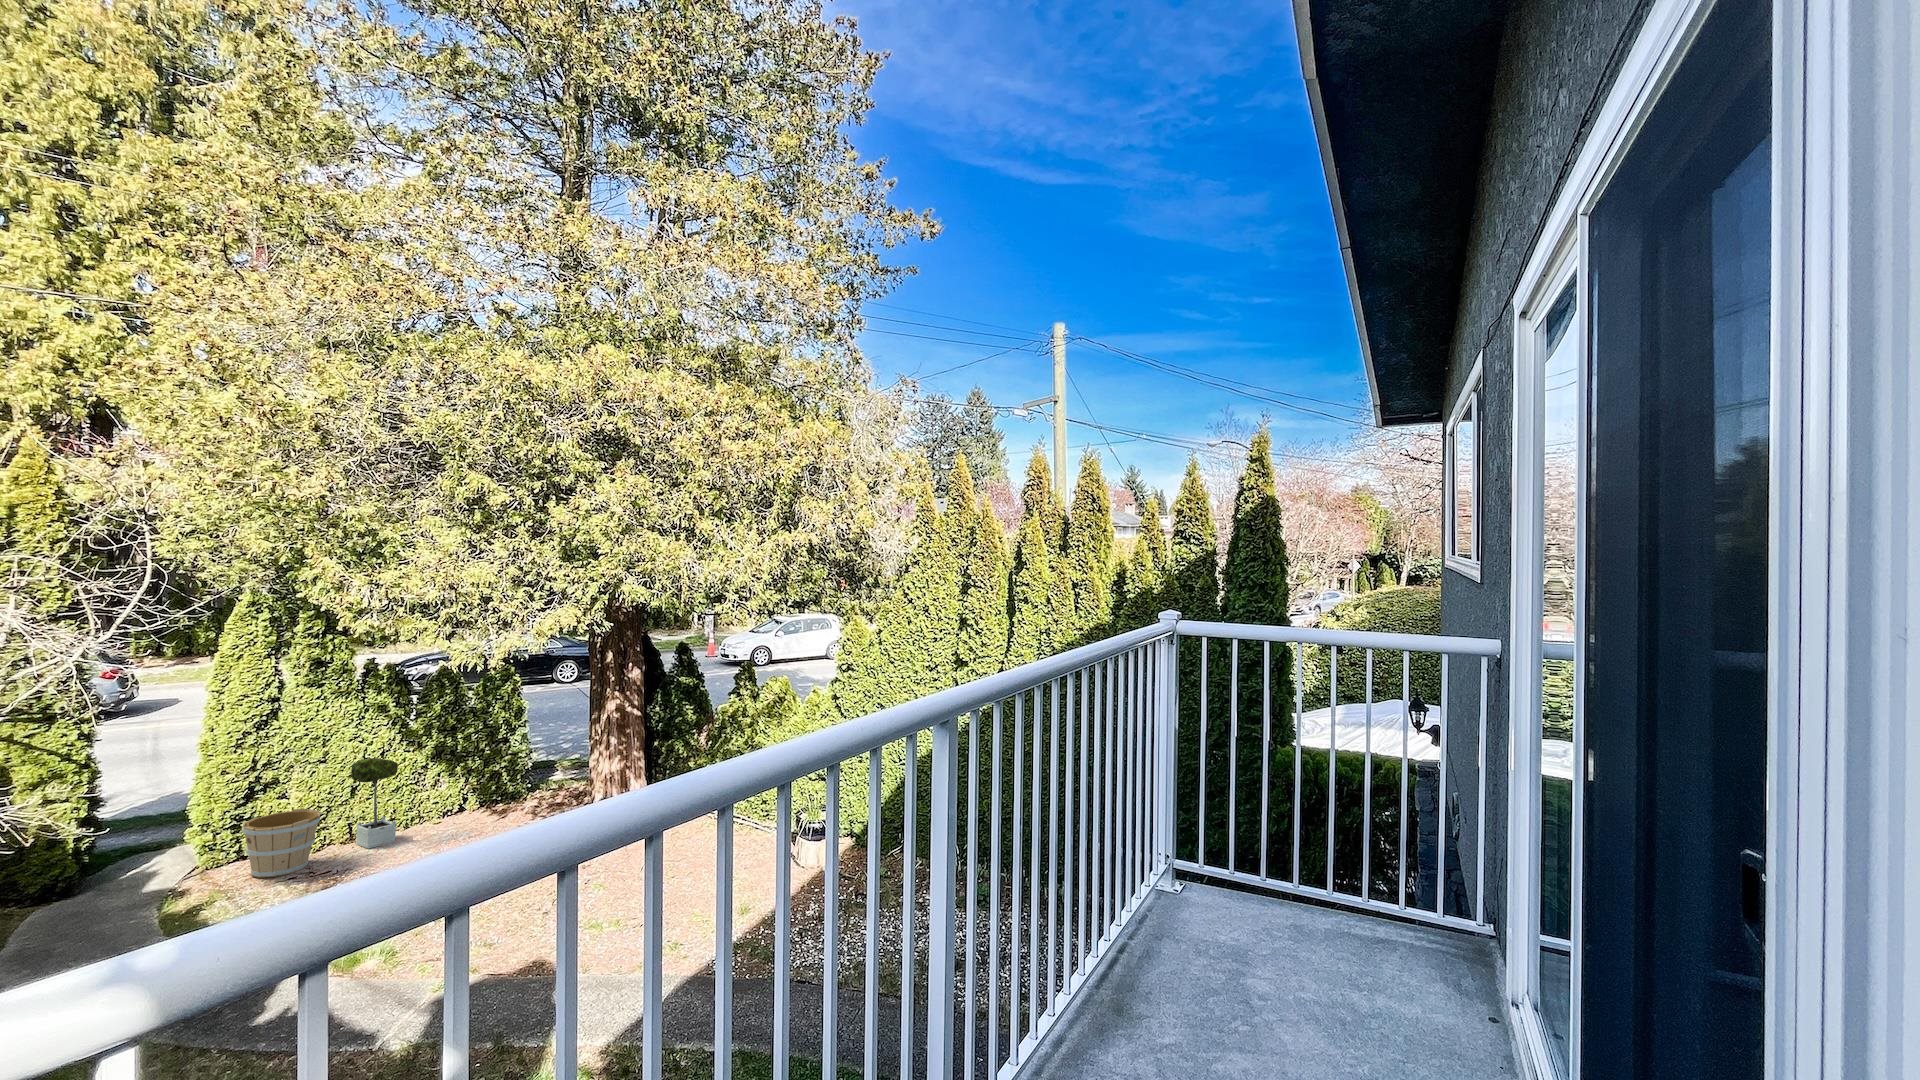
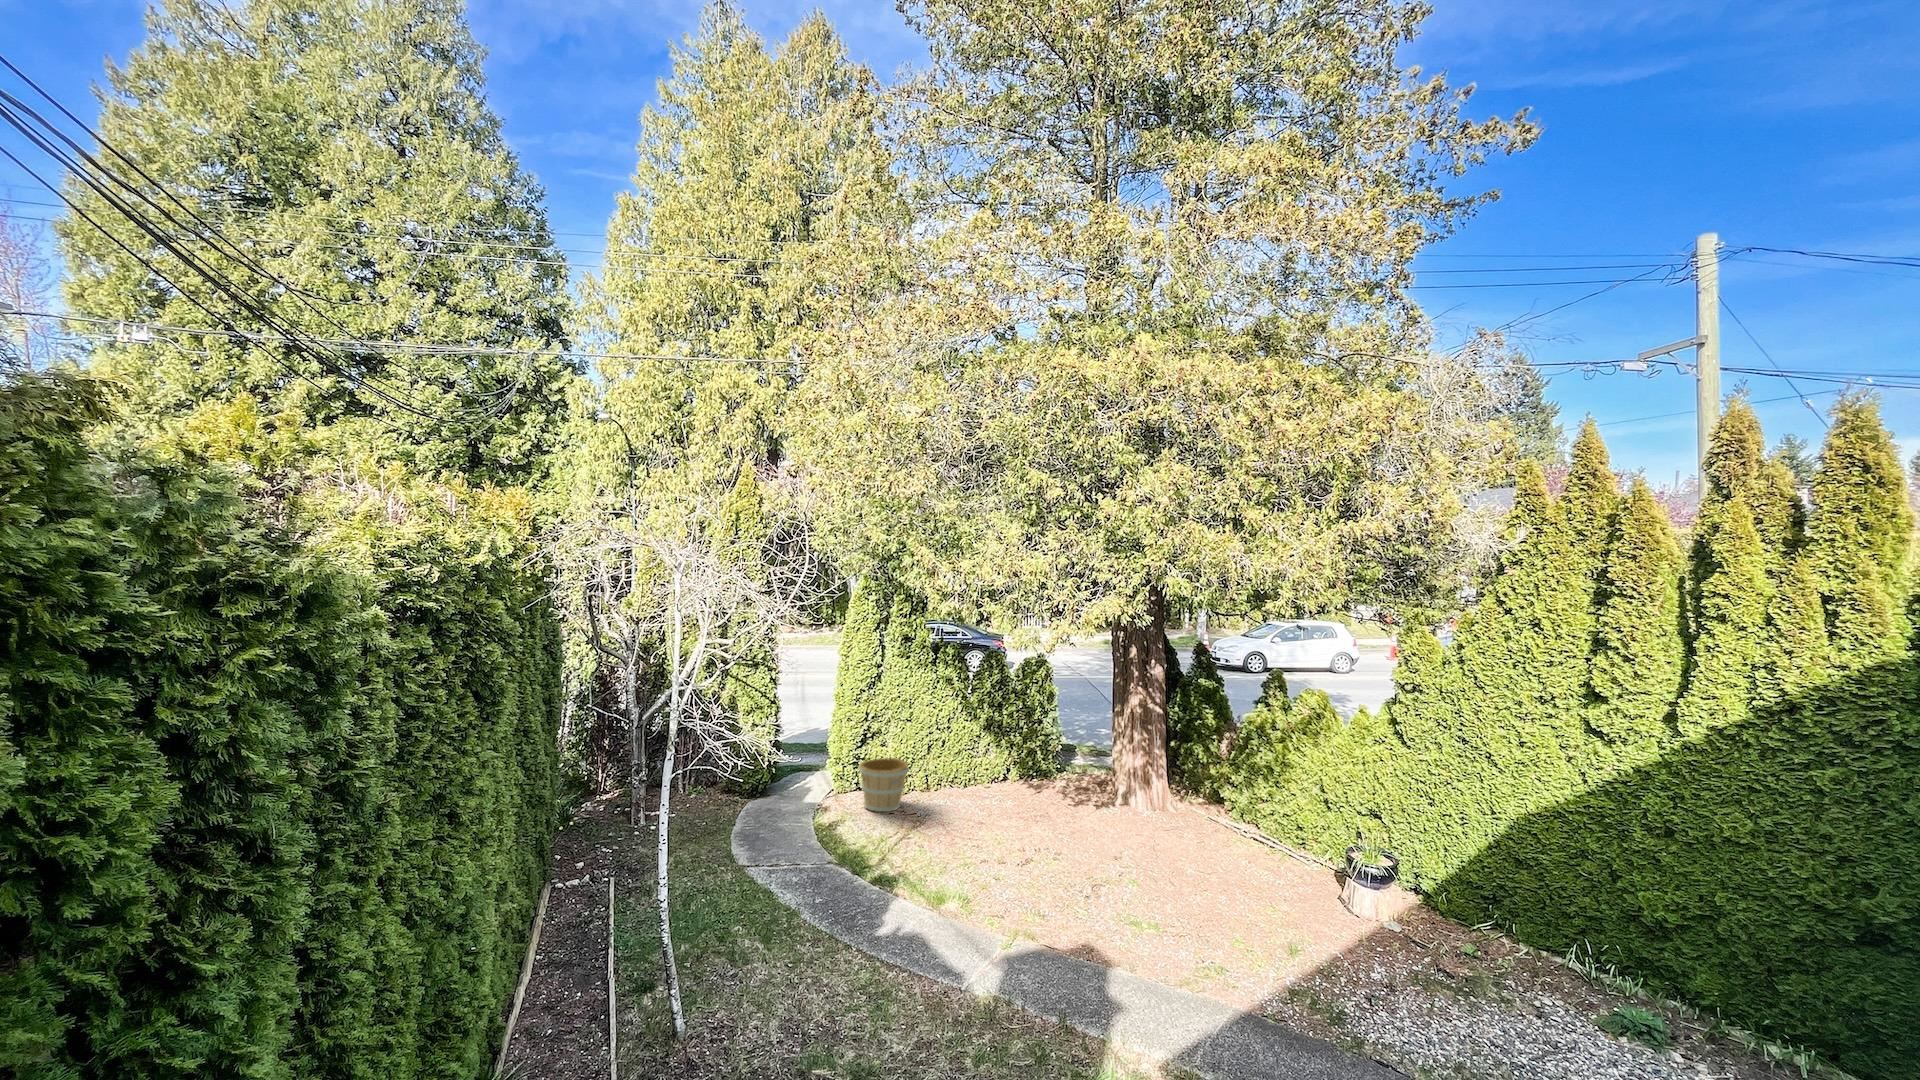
potted tree: present [351,758,398,849] -> none [928,723,961,801]

